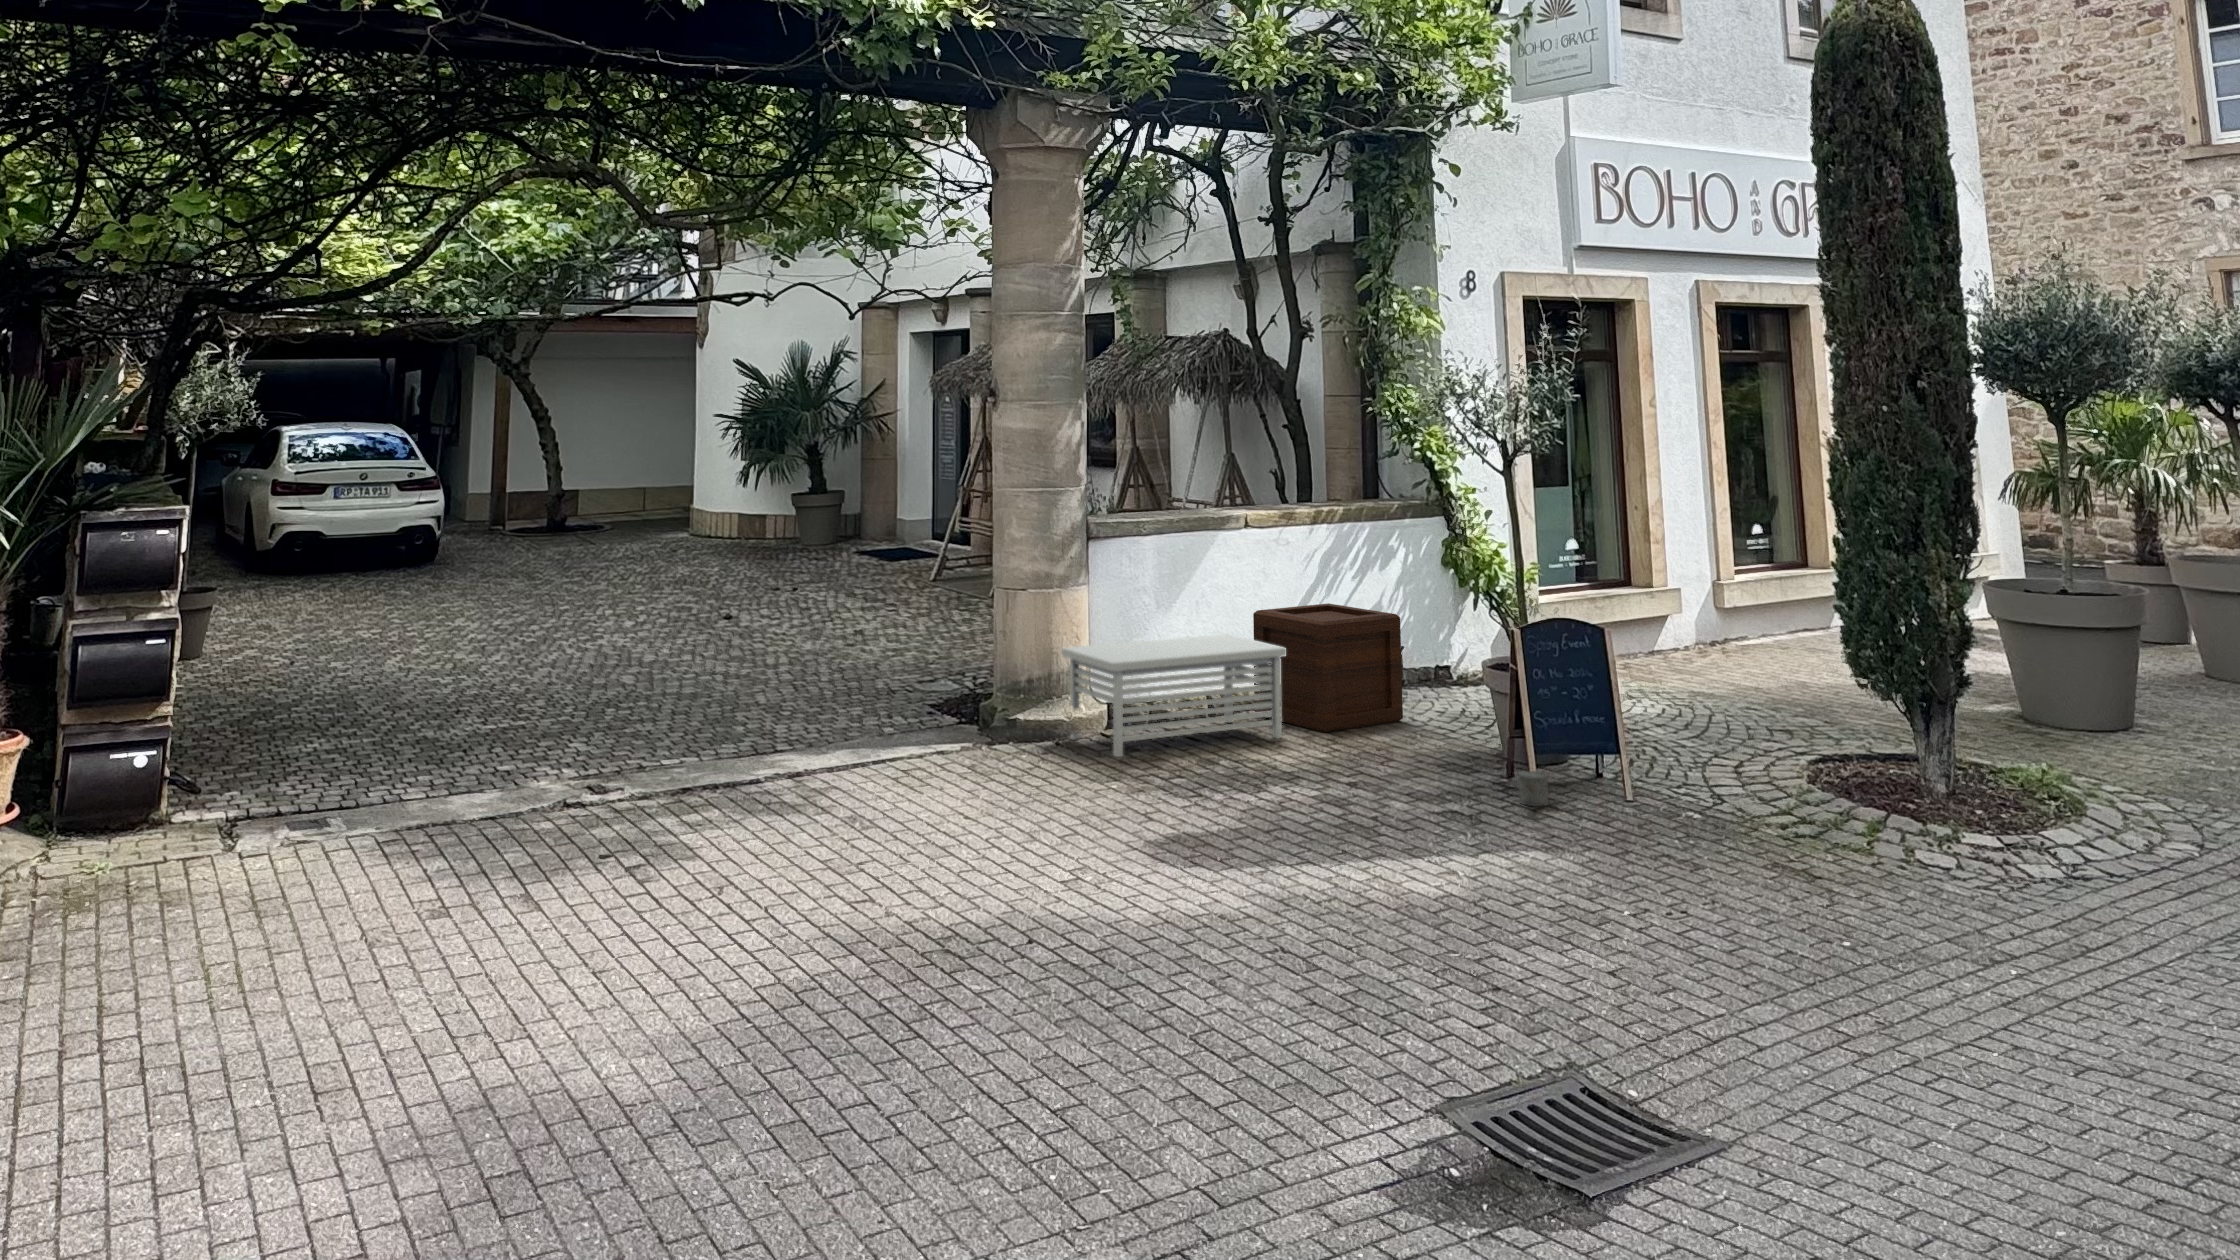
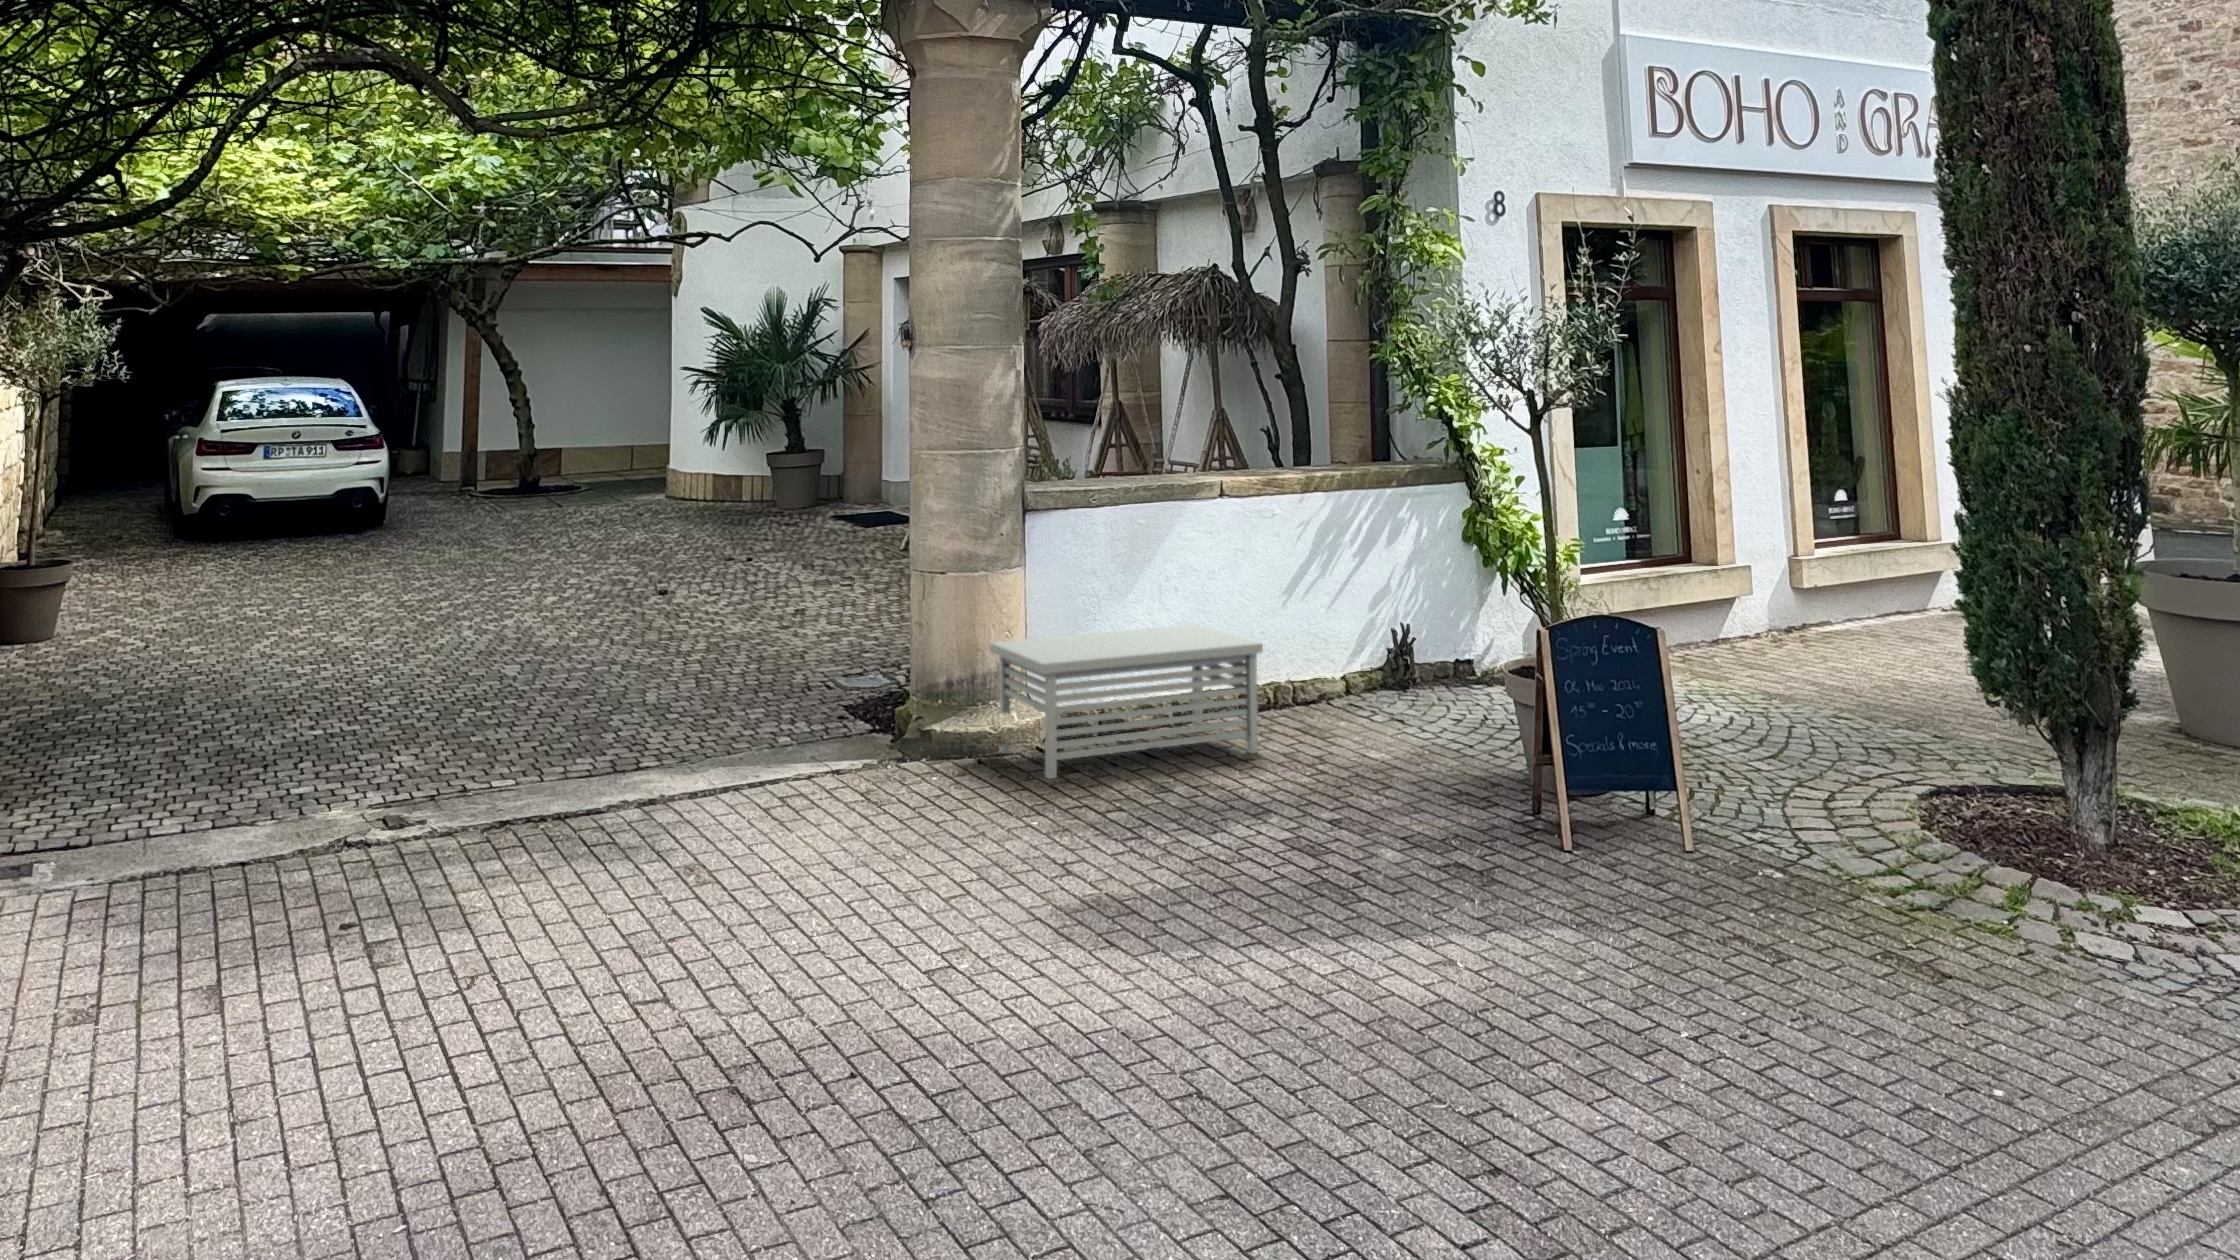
wooden crate: present [1253,603,1403,733] -> none [1230,586,1410,746]
watering can: present [1512,769,1549,806] -> none [1534,808,1583,858]

